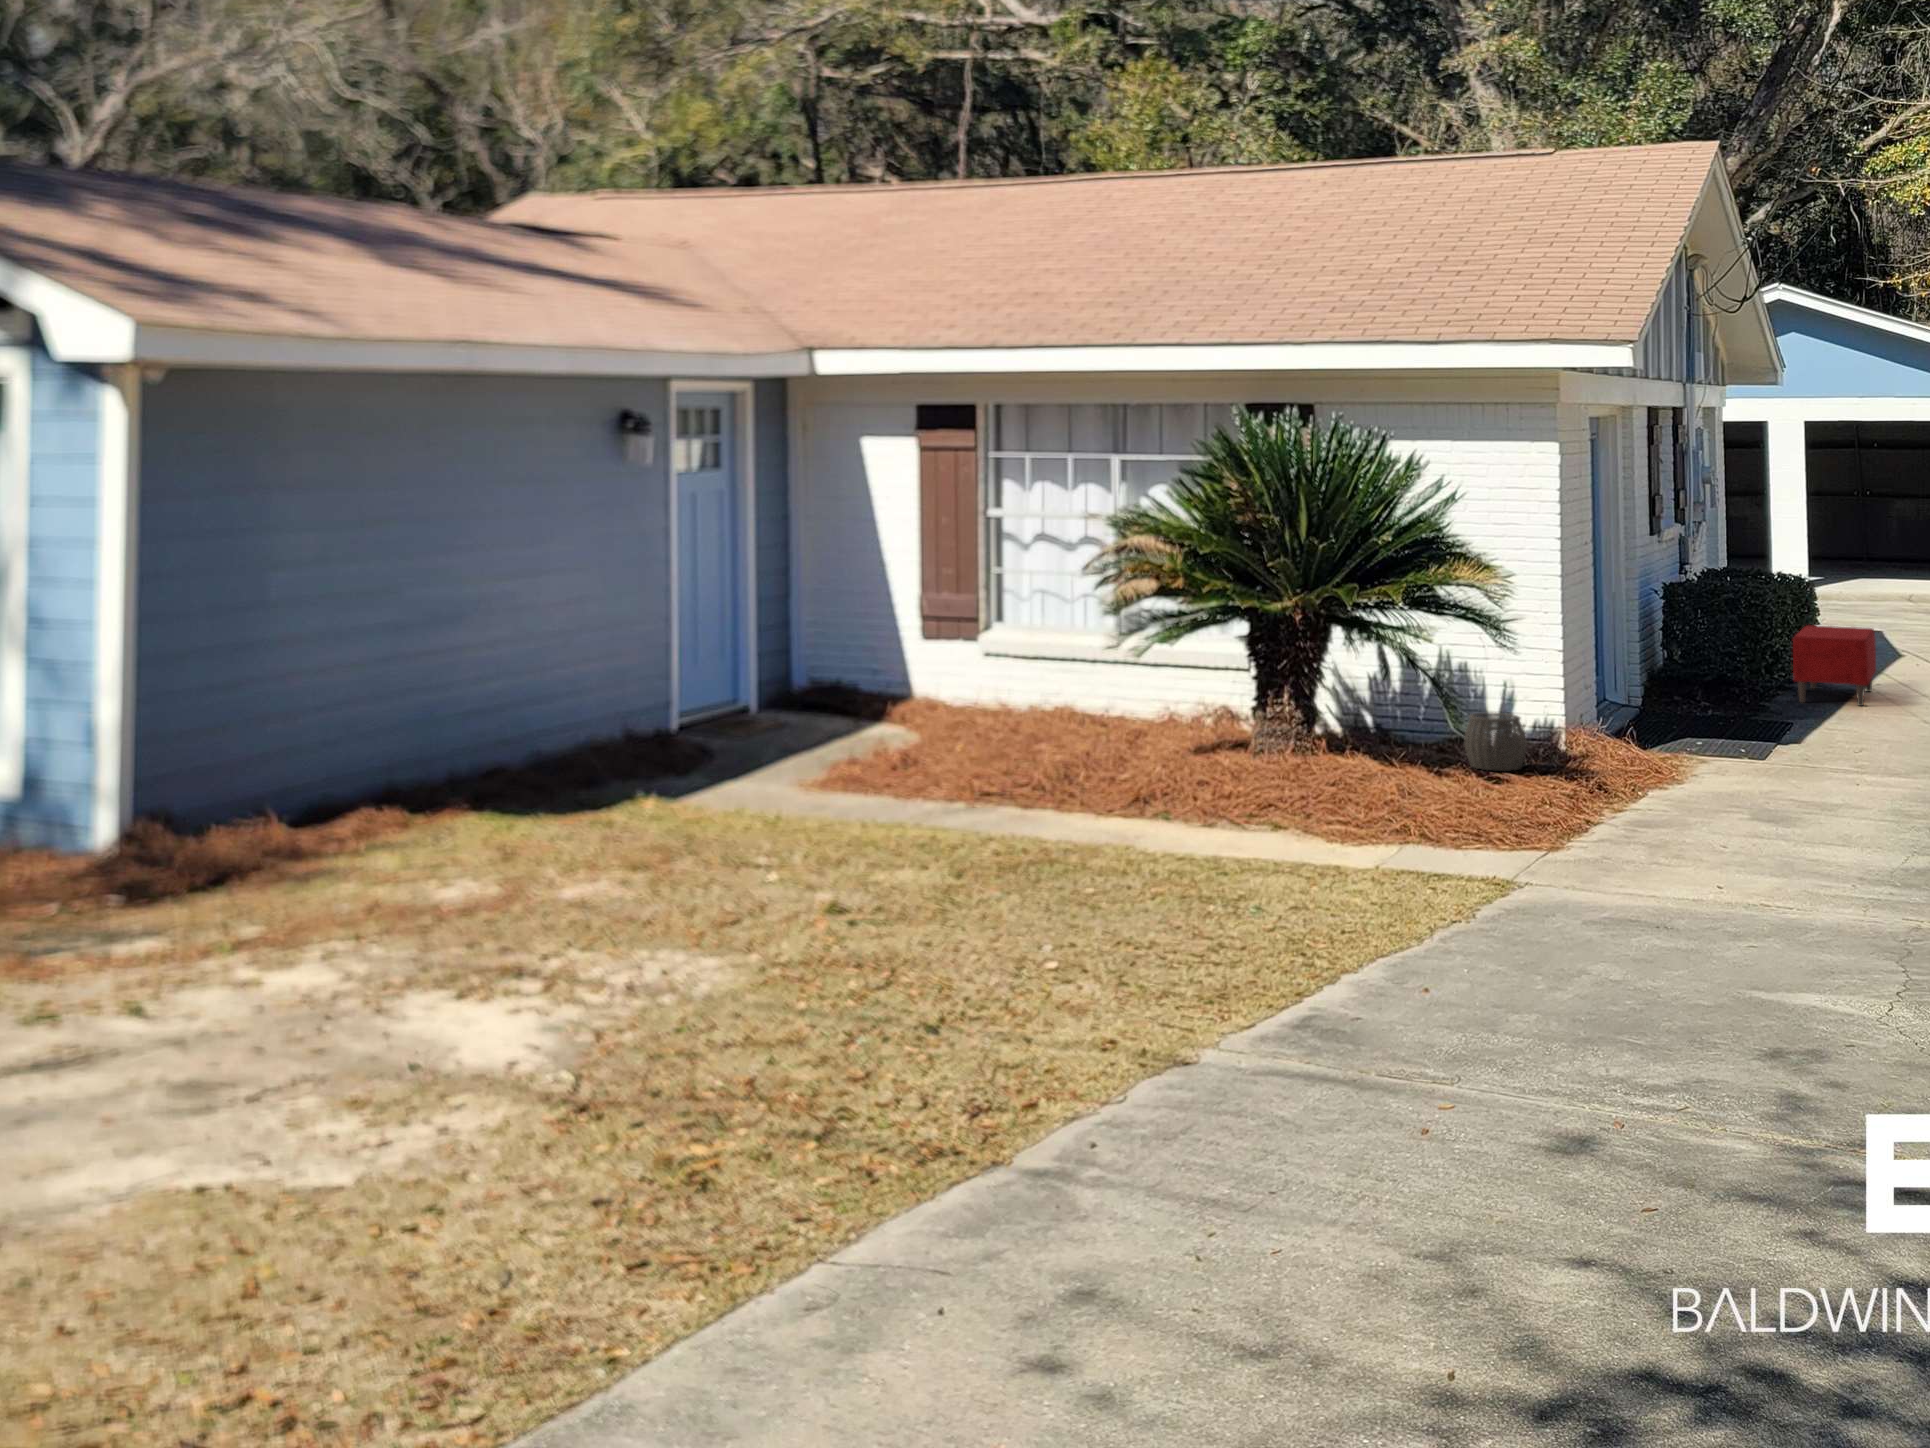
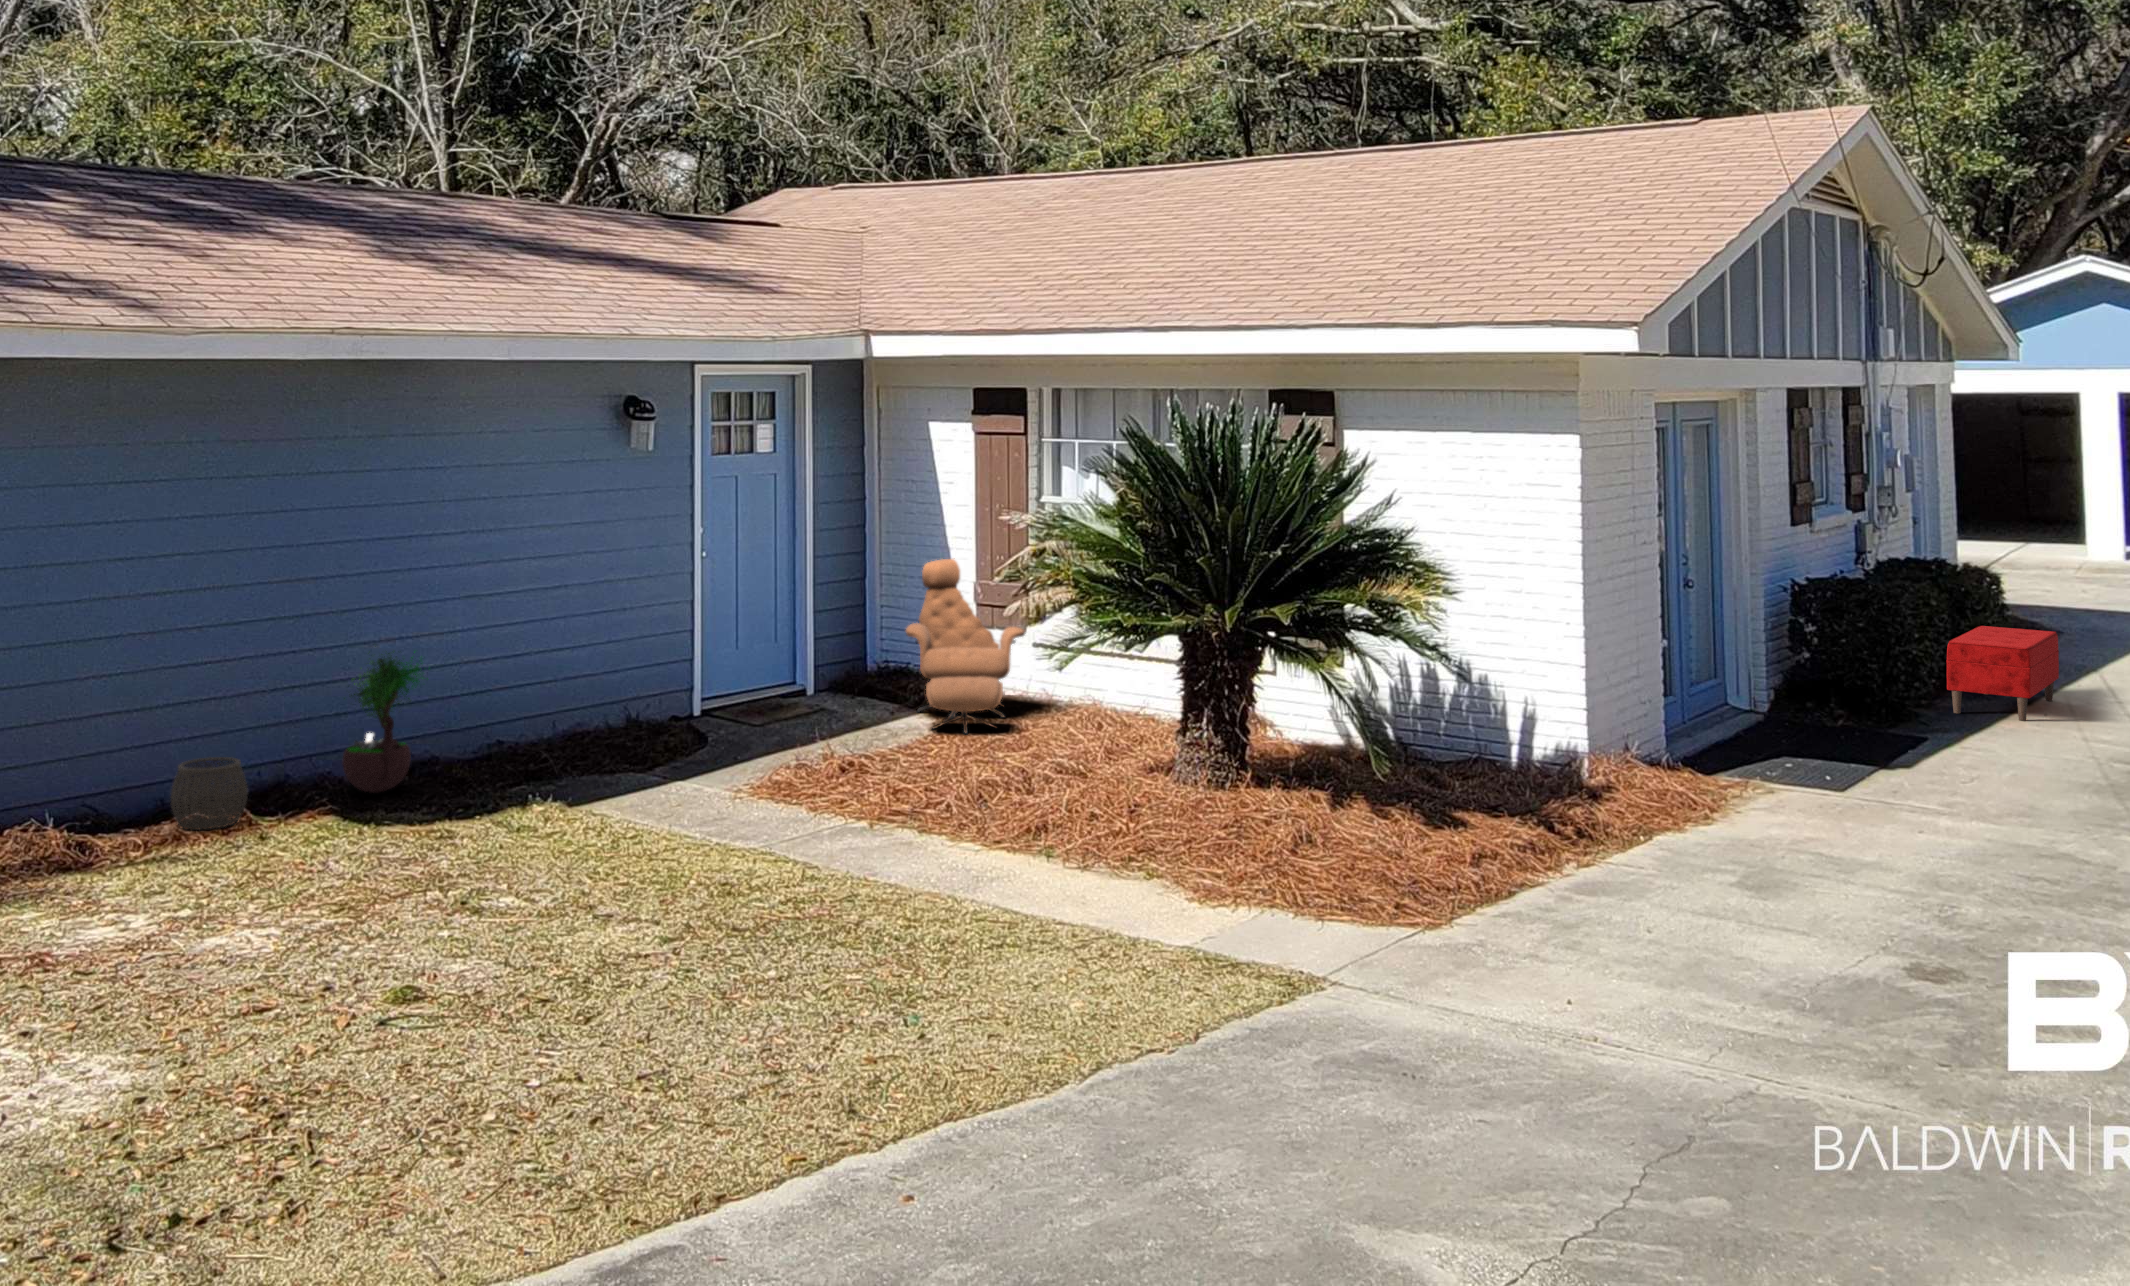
lounge chair: none [860,573,981,742] -> present [905,558,1025,734]
potted tree: none [413,650,503,802] -> present [343,646,424,793]
woven basket: present [1465,713,1526,771] -> present [171,757,248,830]

